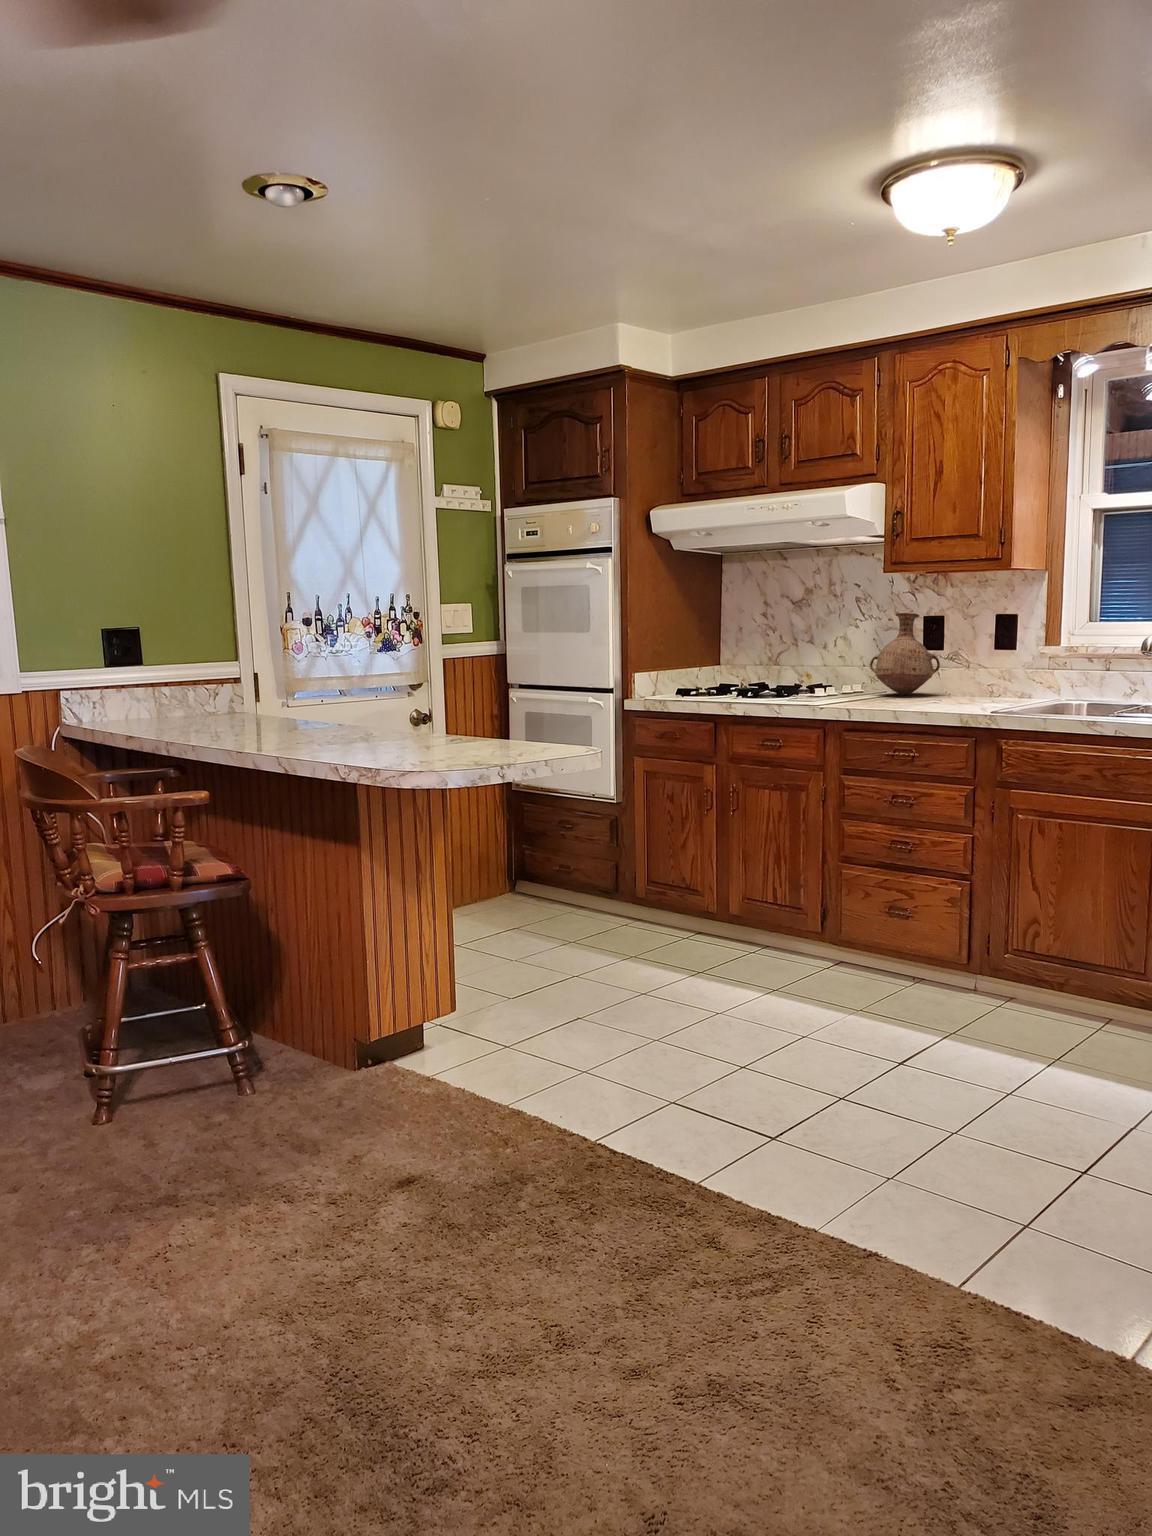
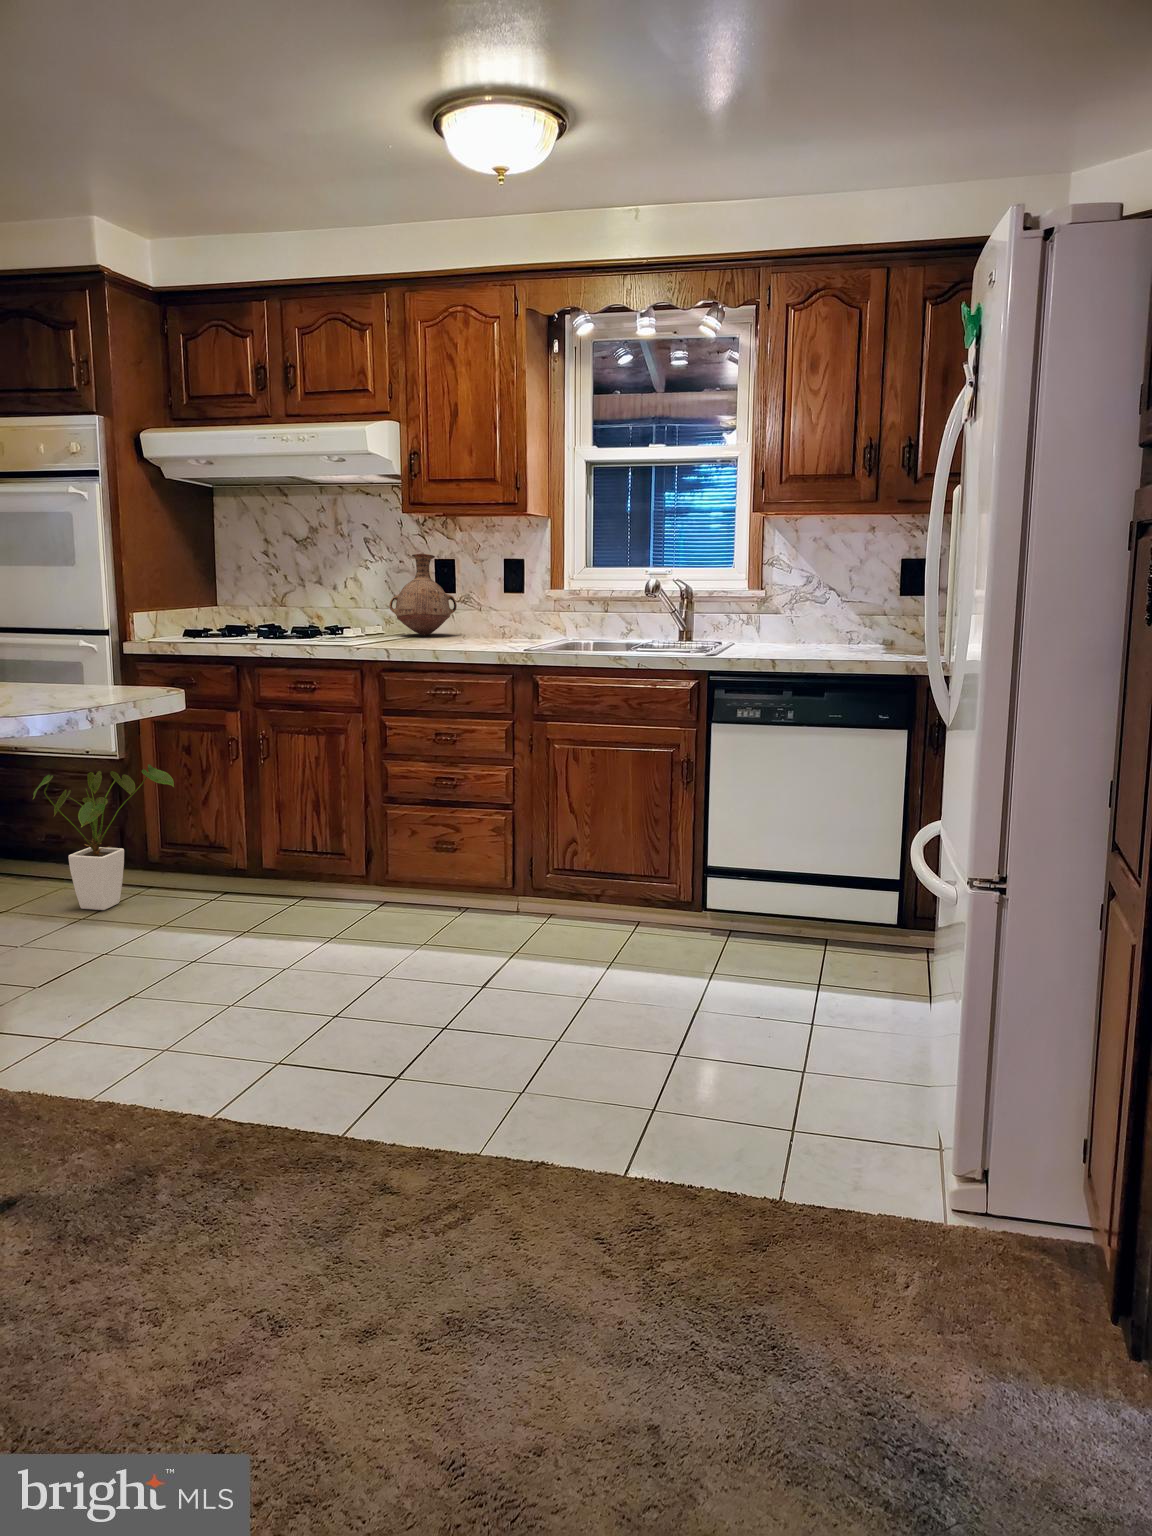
house plant: none [537,809,658,936] -> present [33,764,174,910]

